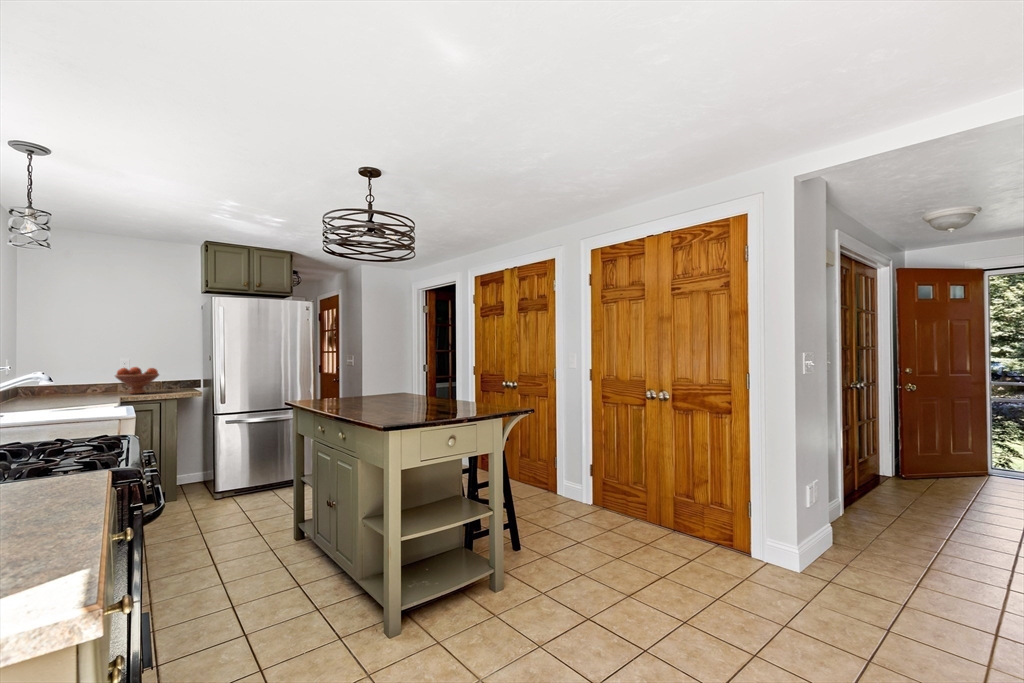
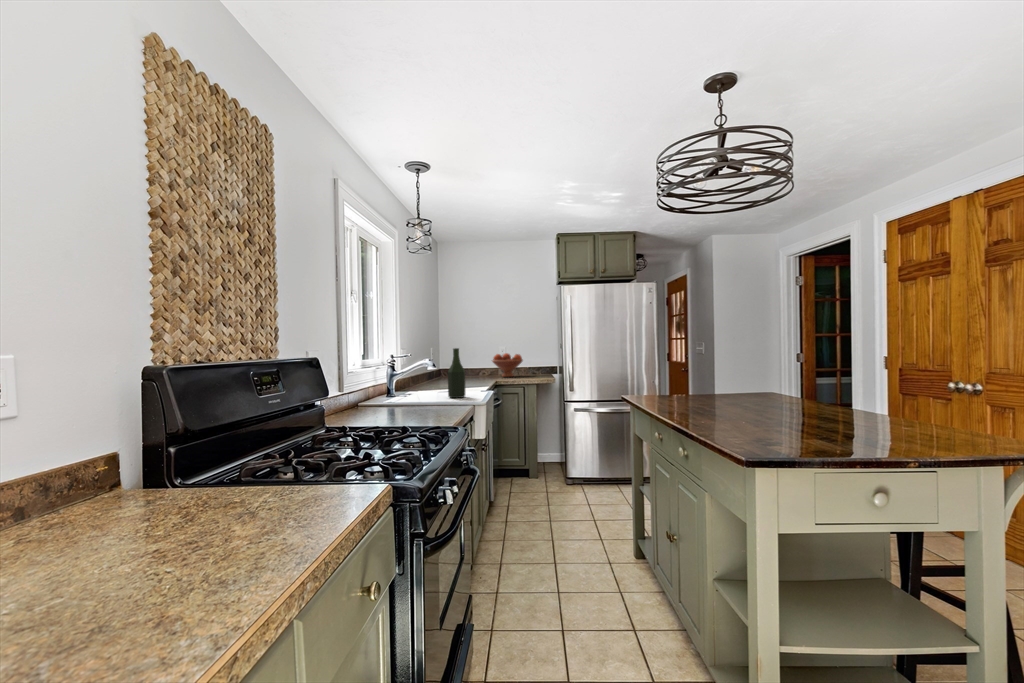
bottle: none [87,363,110,416] -> present [448,348,465,398]

